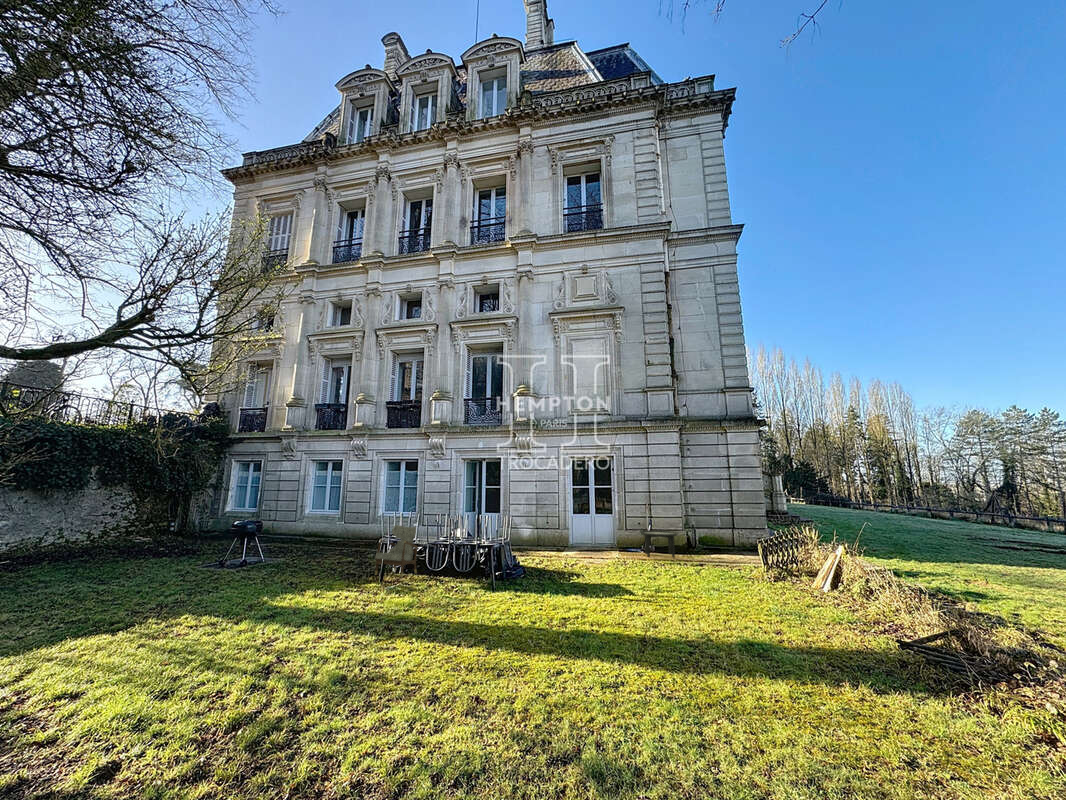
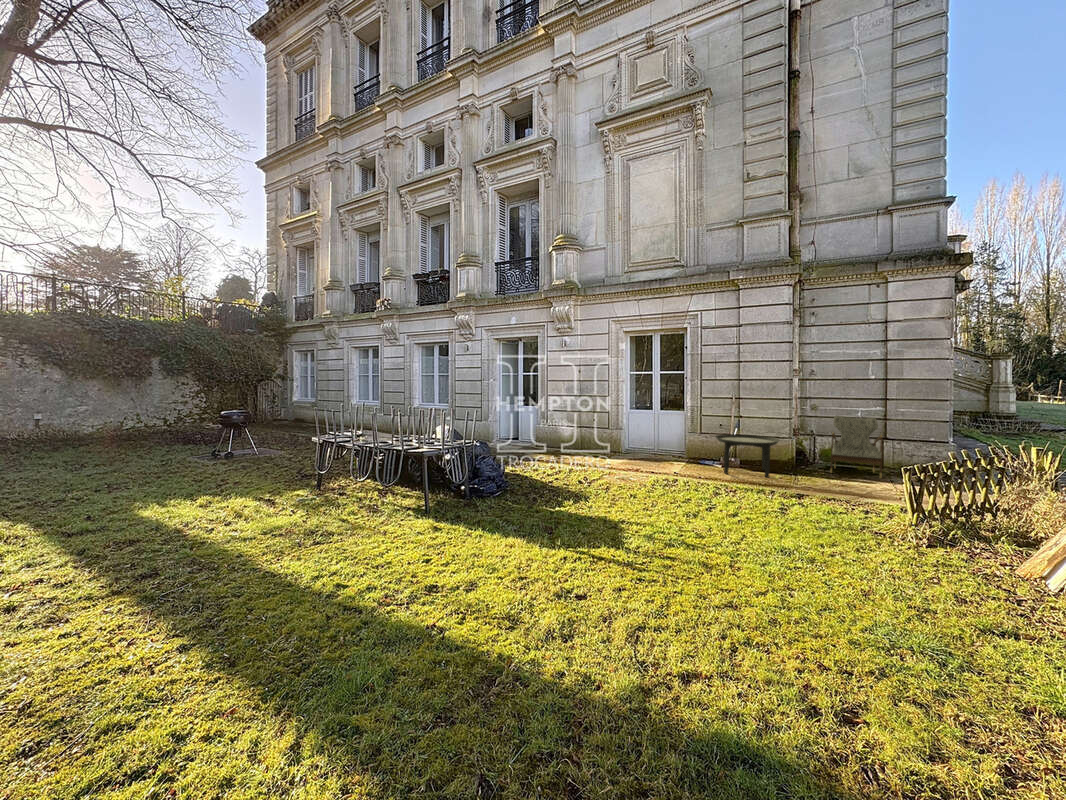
armchair: present [375,525,418,578] -> present [830,416,883,478]

